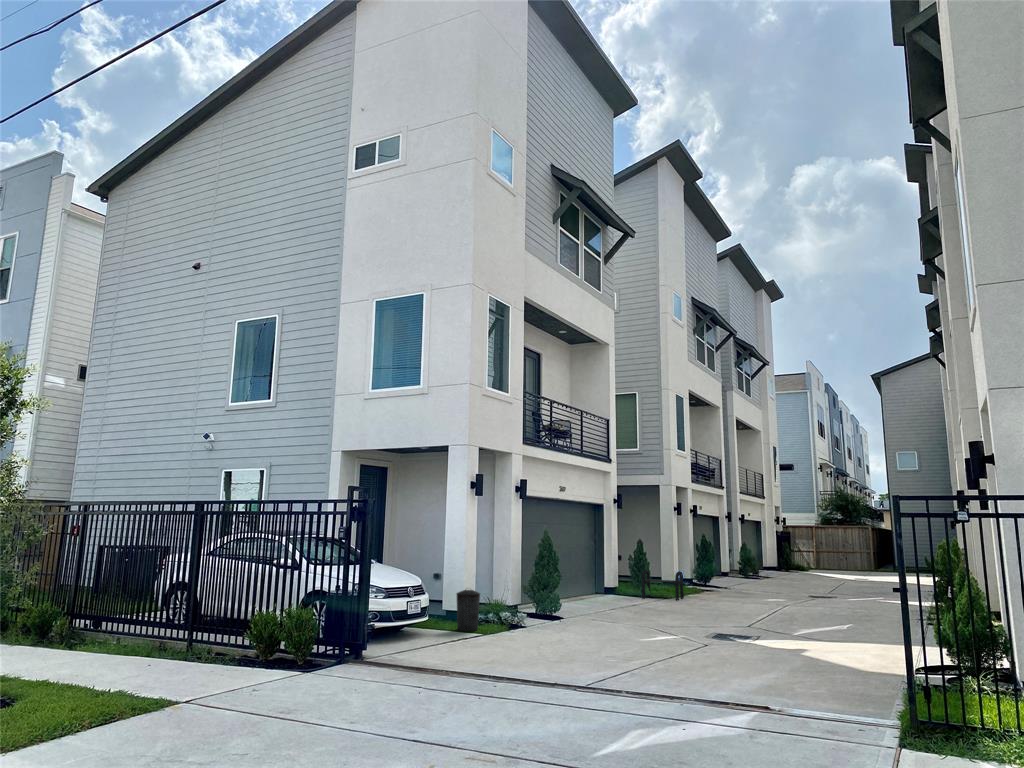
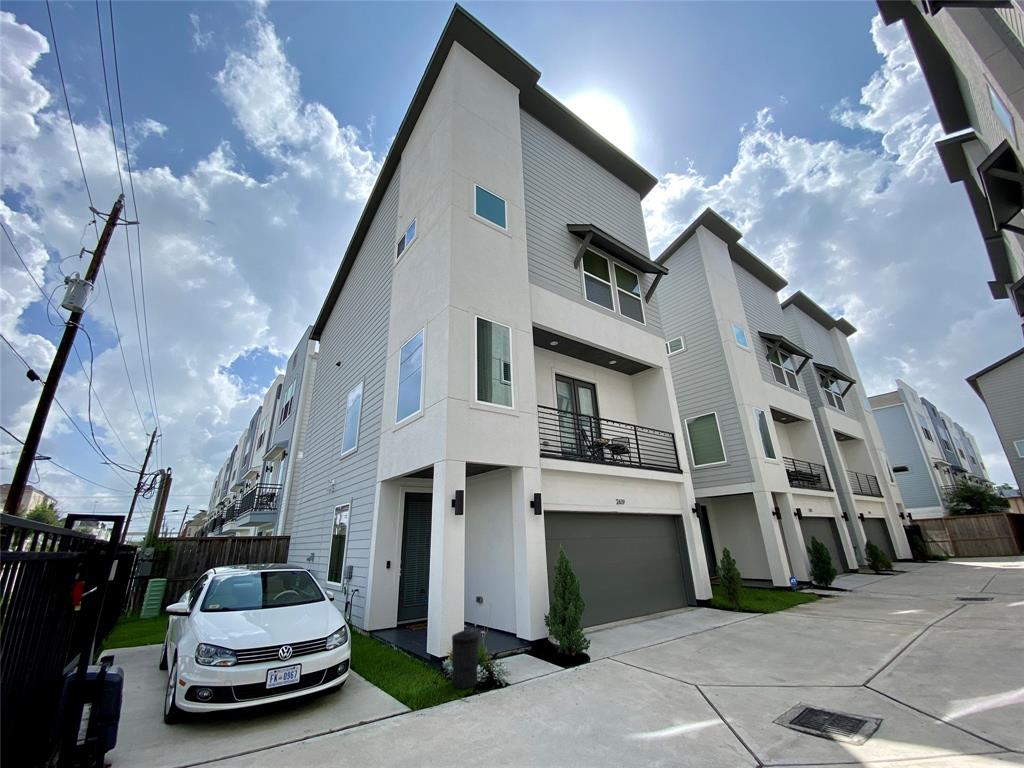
bench: present [642,570,684,600] -> none [738,582,794,621]

